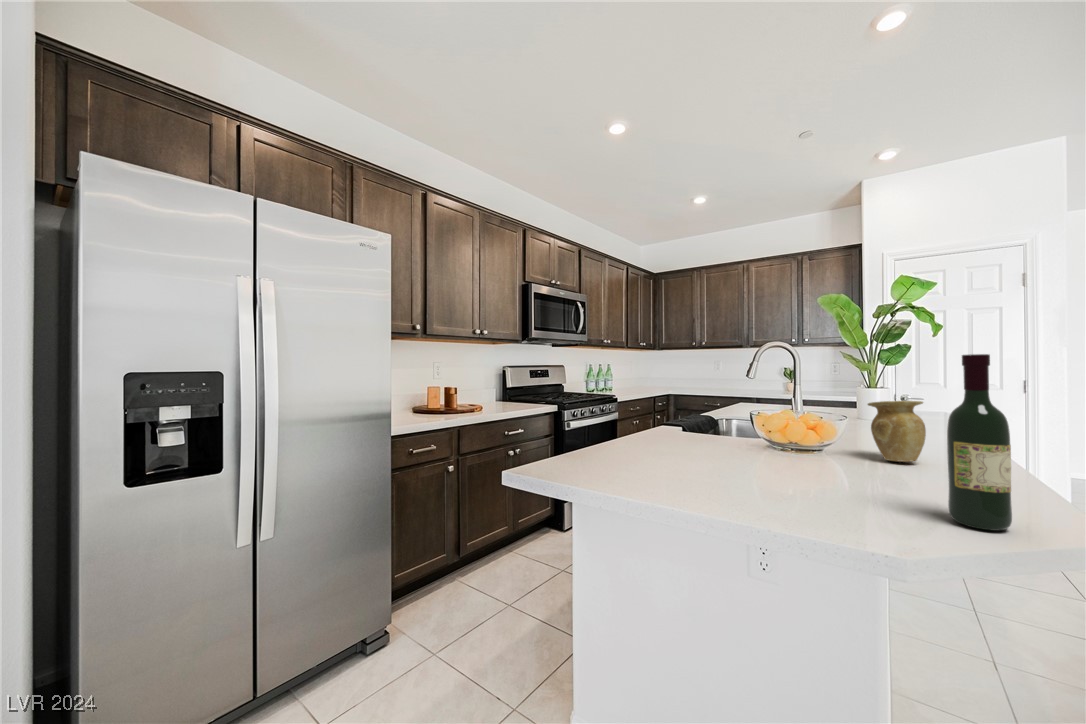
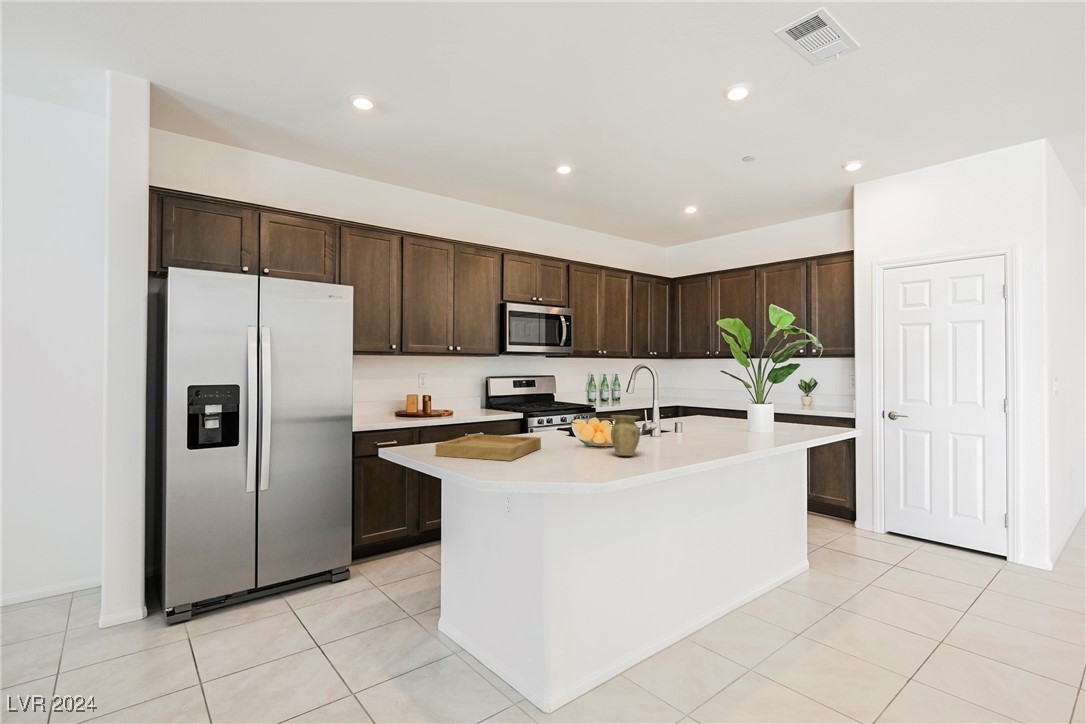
wine bottle: present [947,354,1012,531] -> none [531,391,554,478]
tray: none [629,437,789,484] -> present [435,434,541,461]

